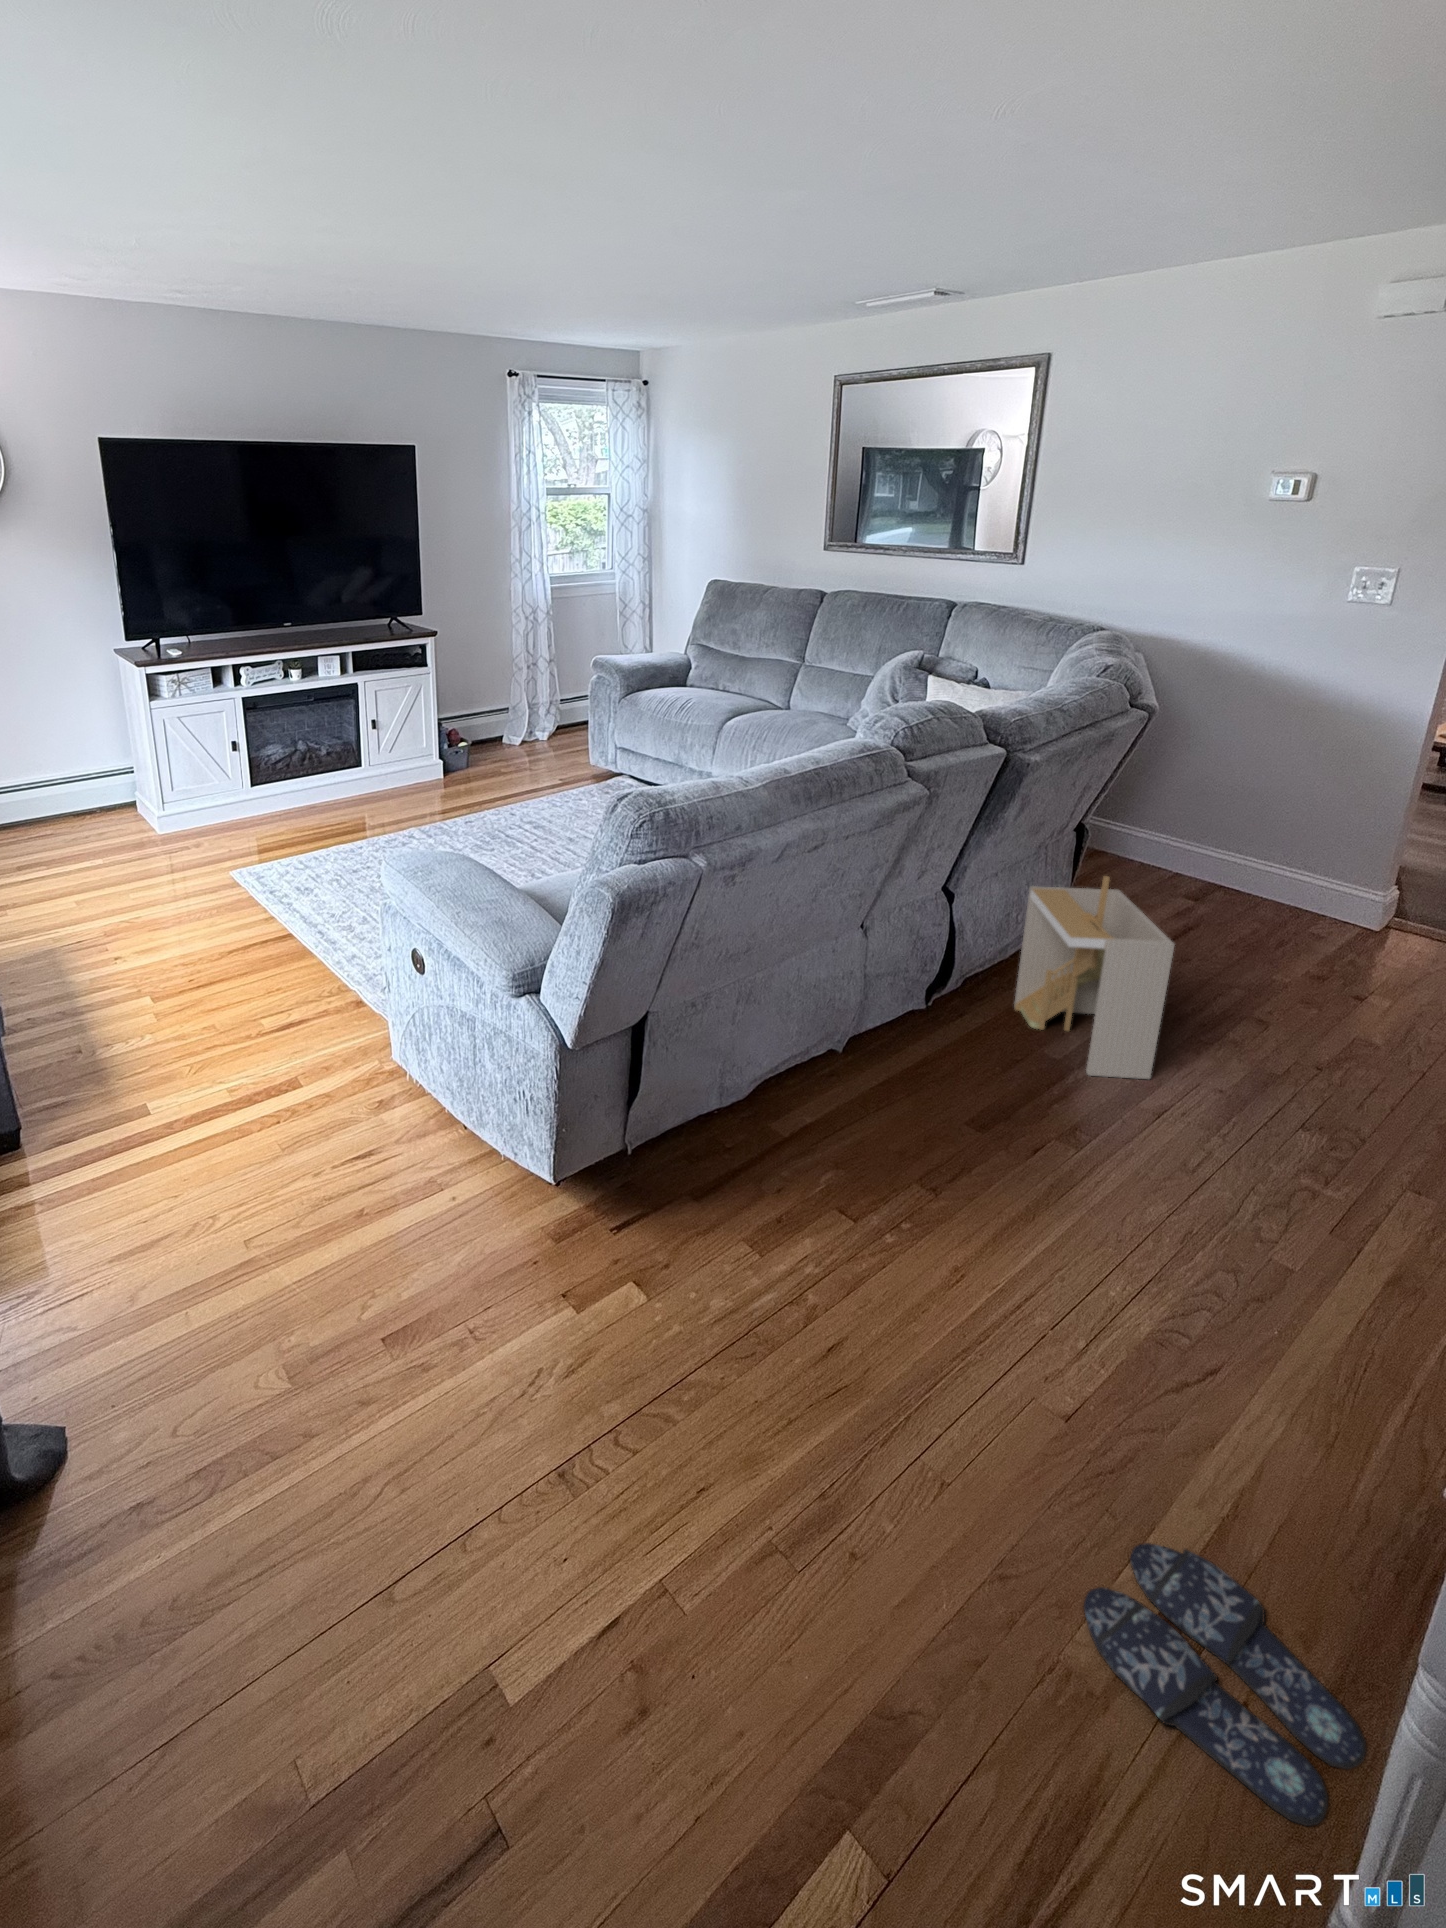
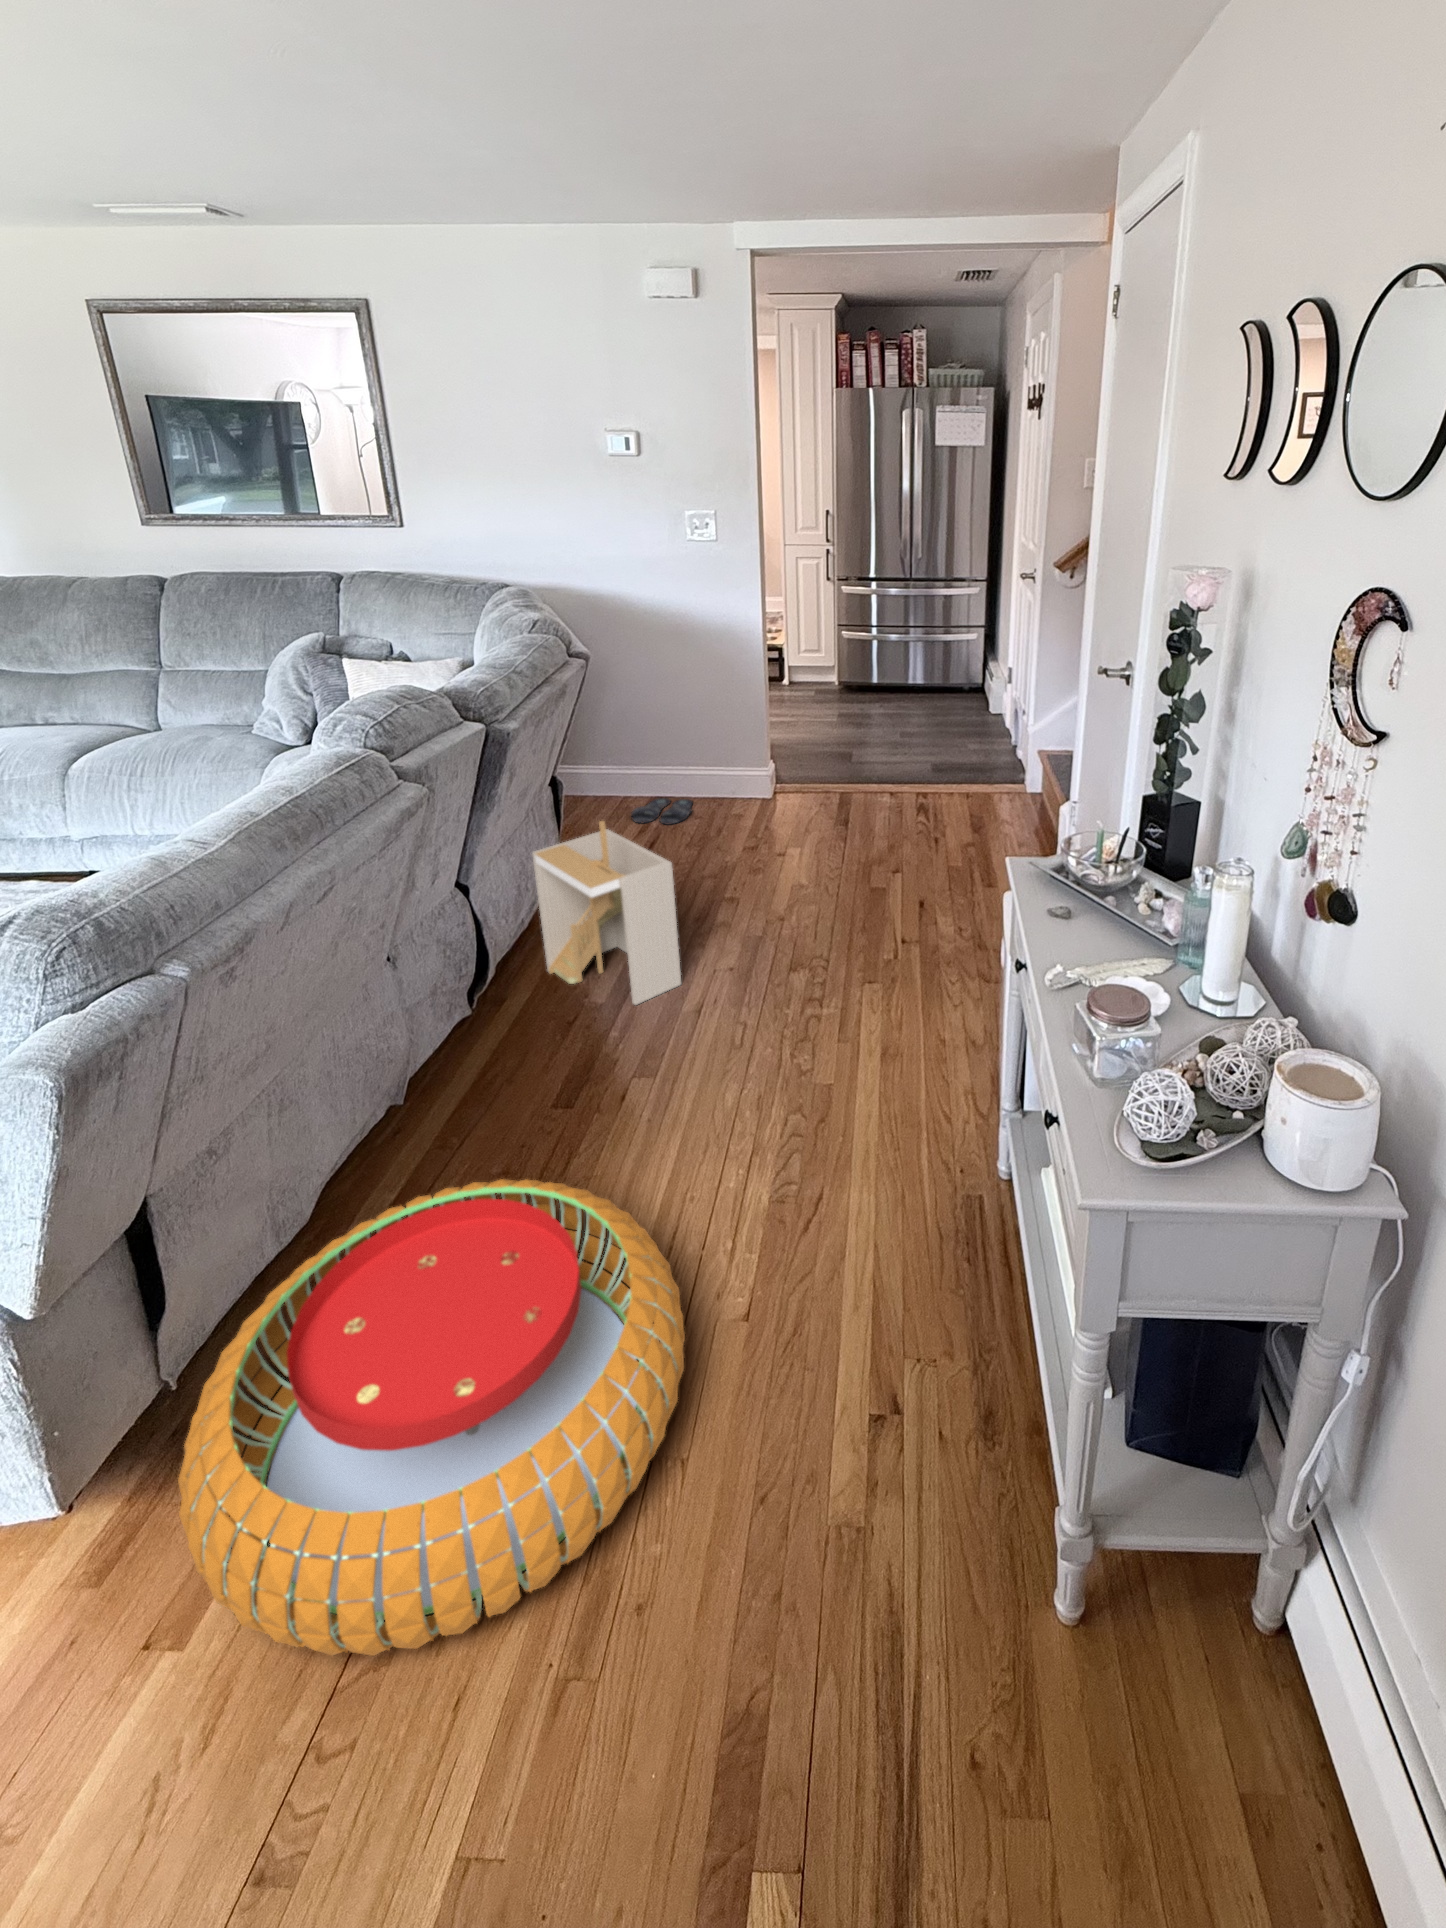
pouf: none [596,1113,995,1465] -> present [178,1179,685,1656]
slippers: present [1084,1543,1366,1826] -> present [631,798,693,825]

